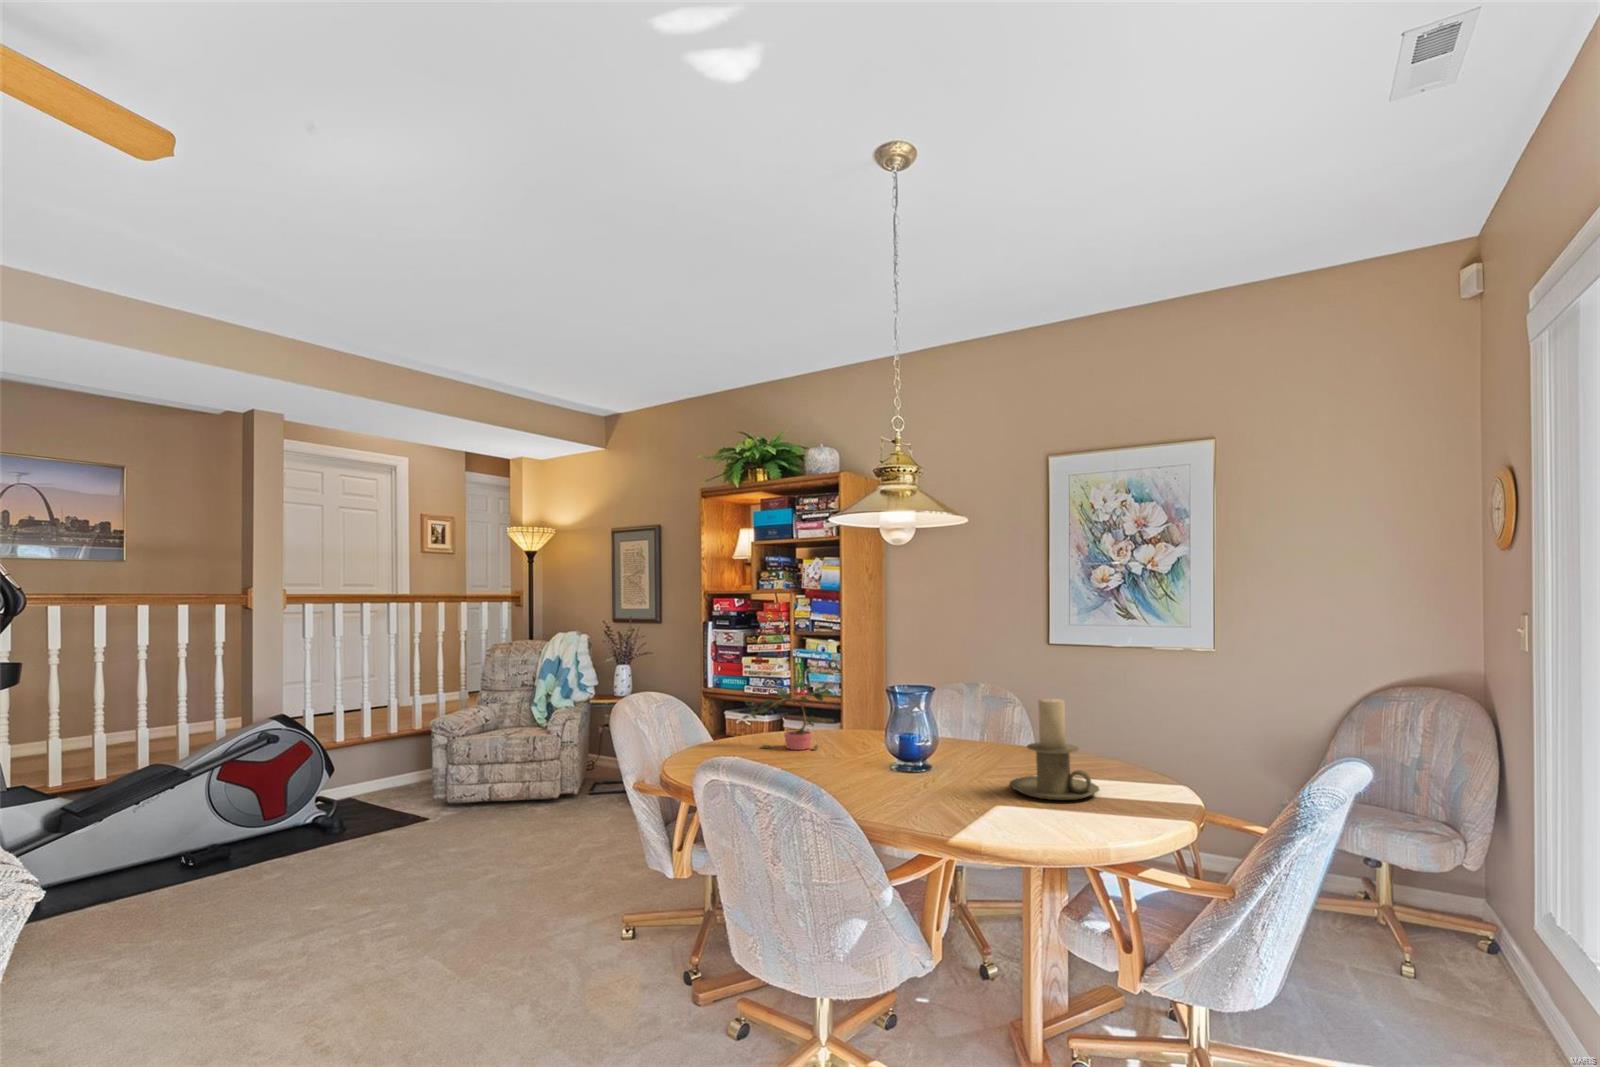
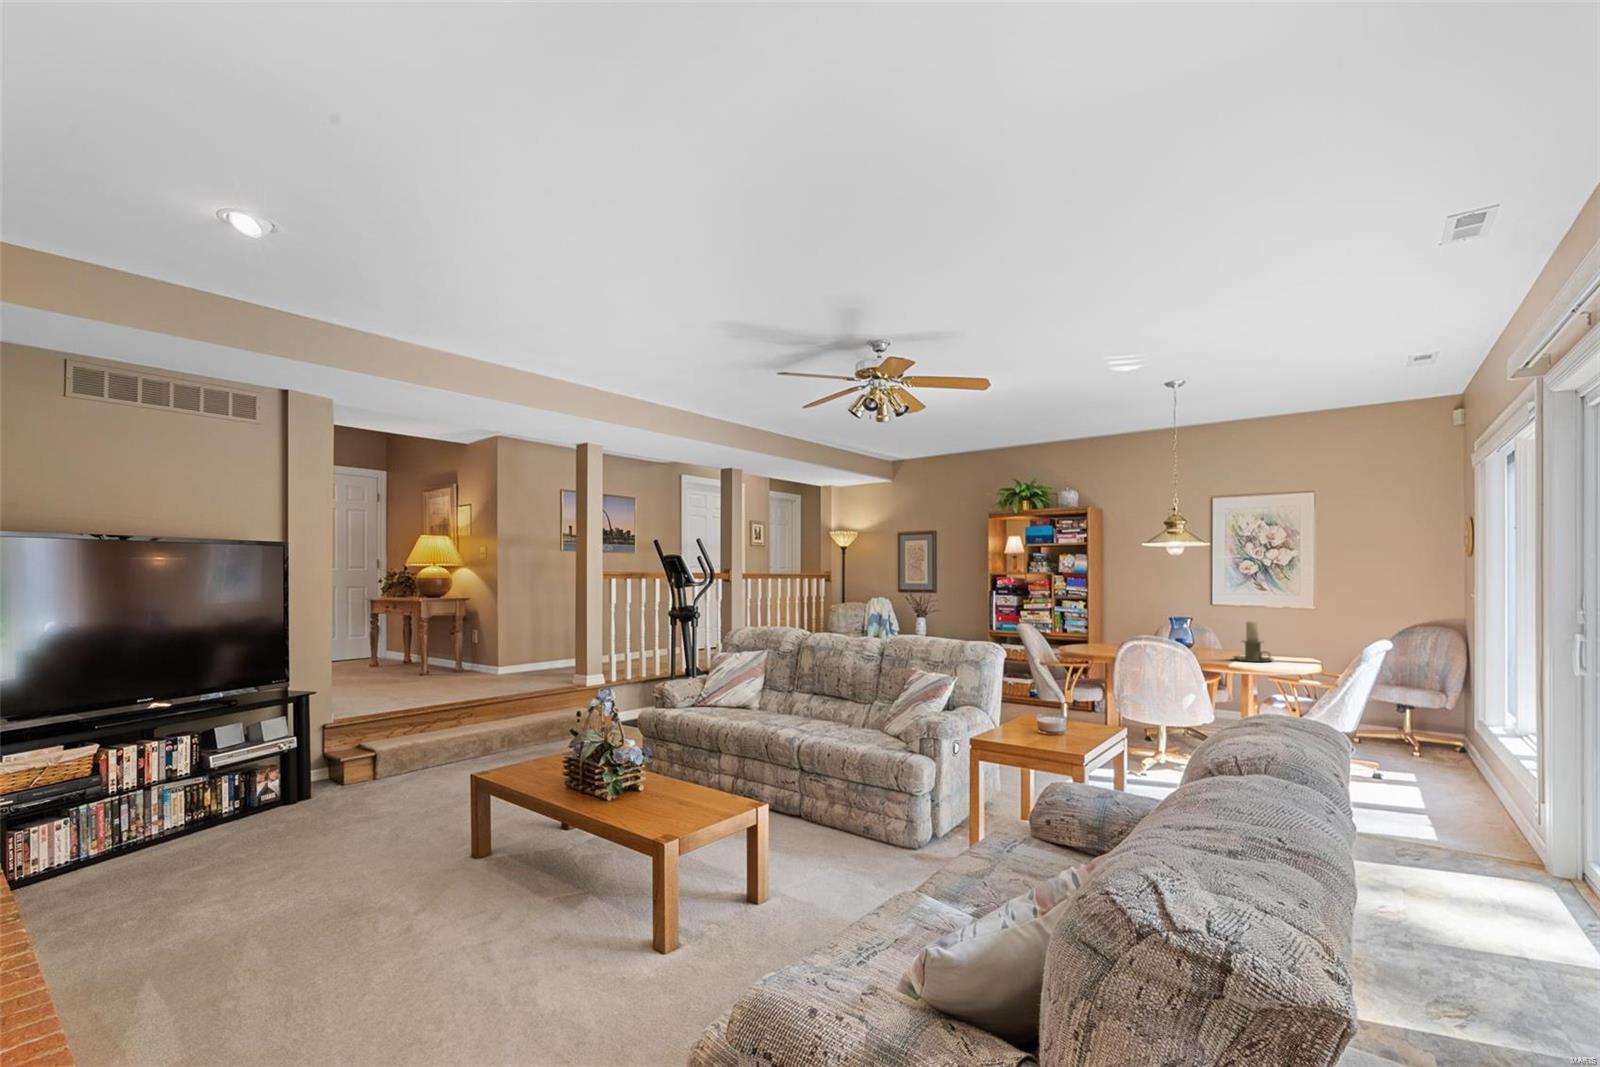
potted plant: present [743,680,833,750] -> none [1079,617,1130,650]

